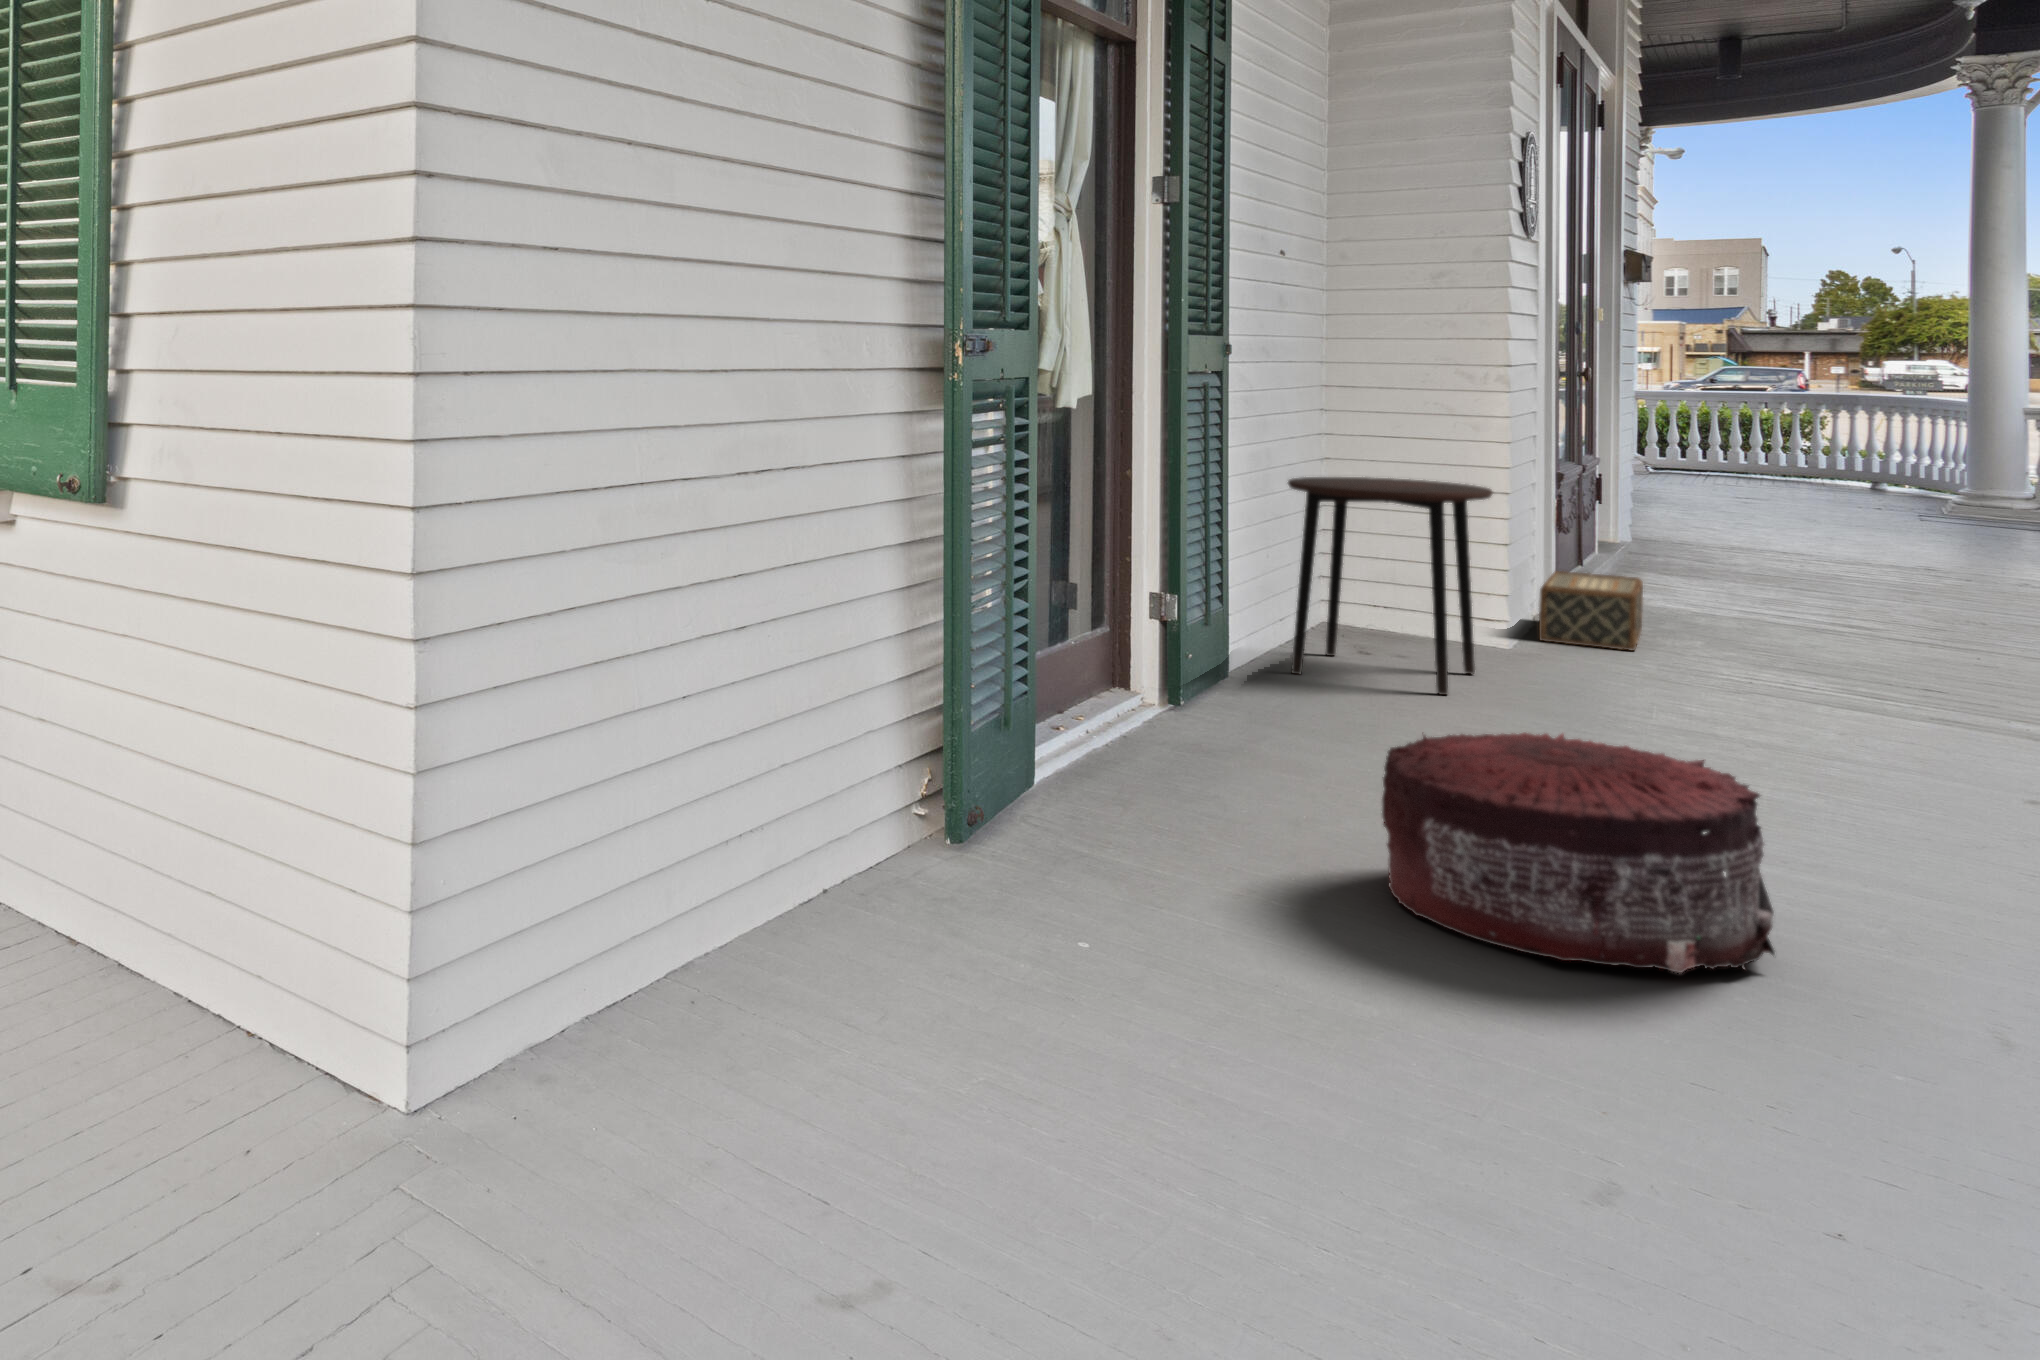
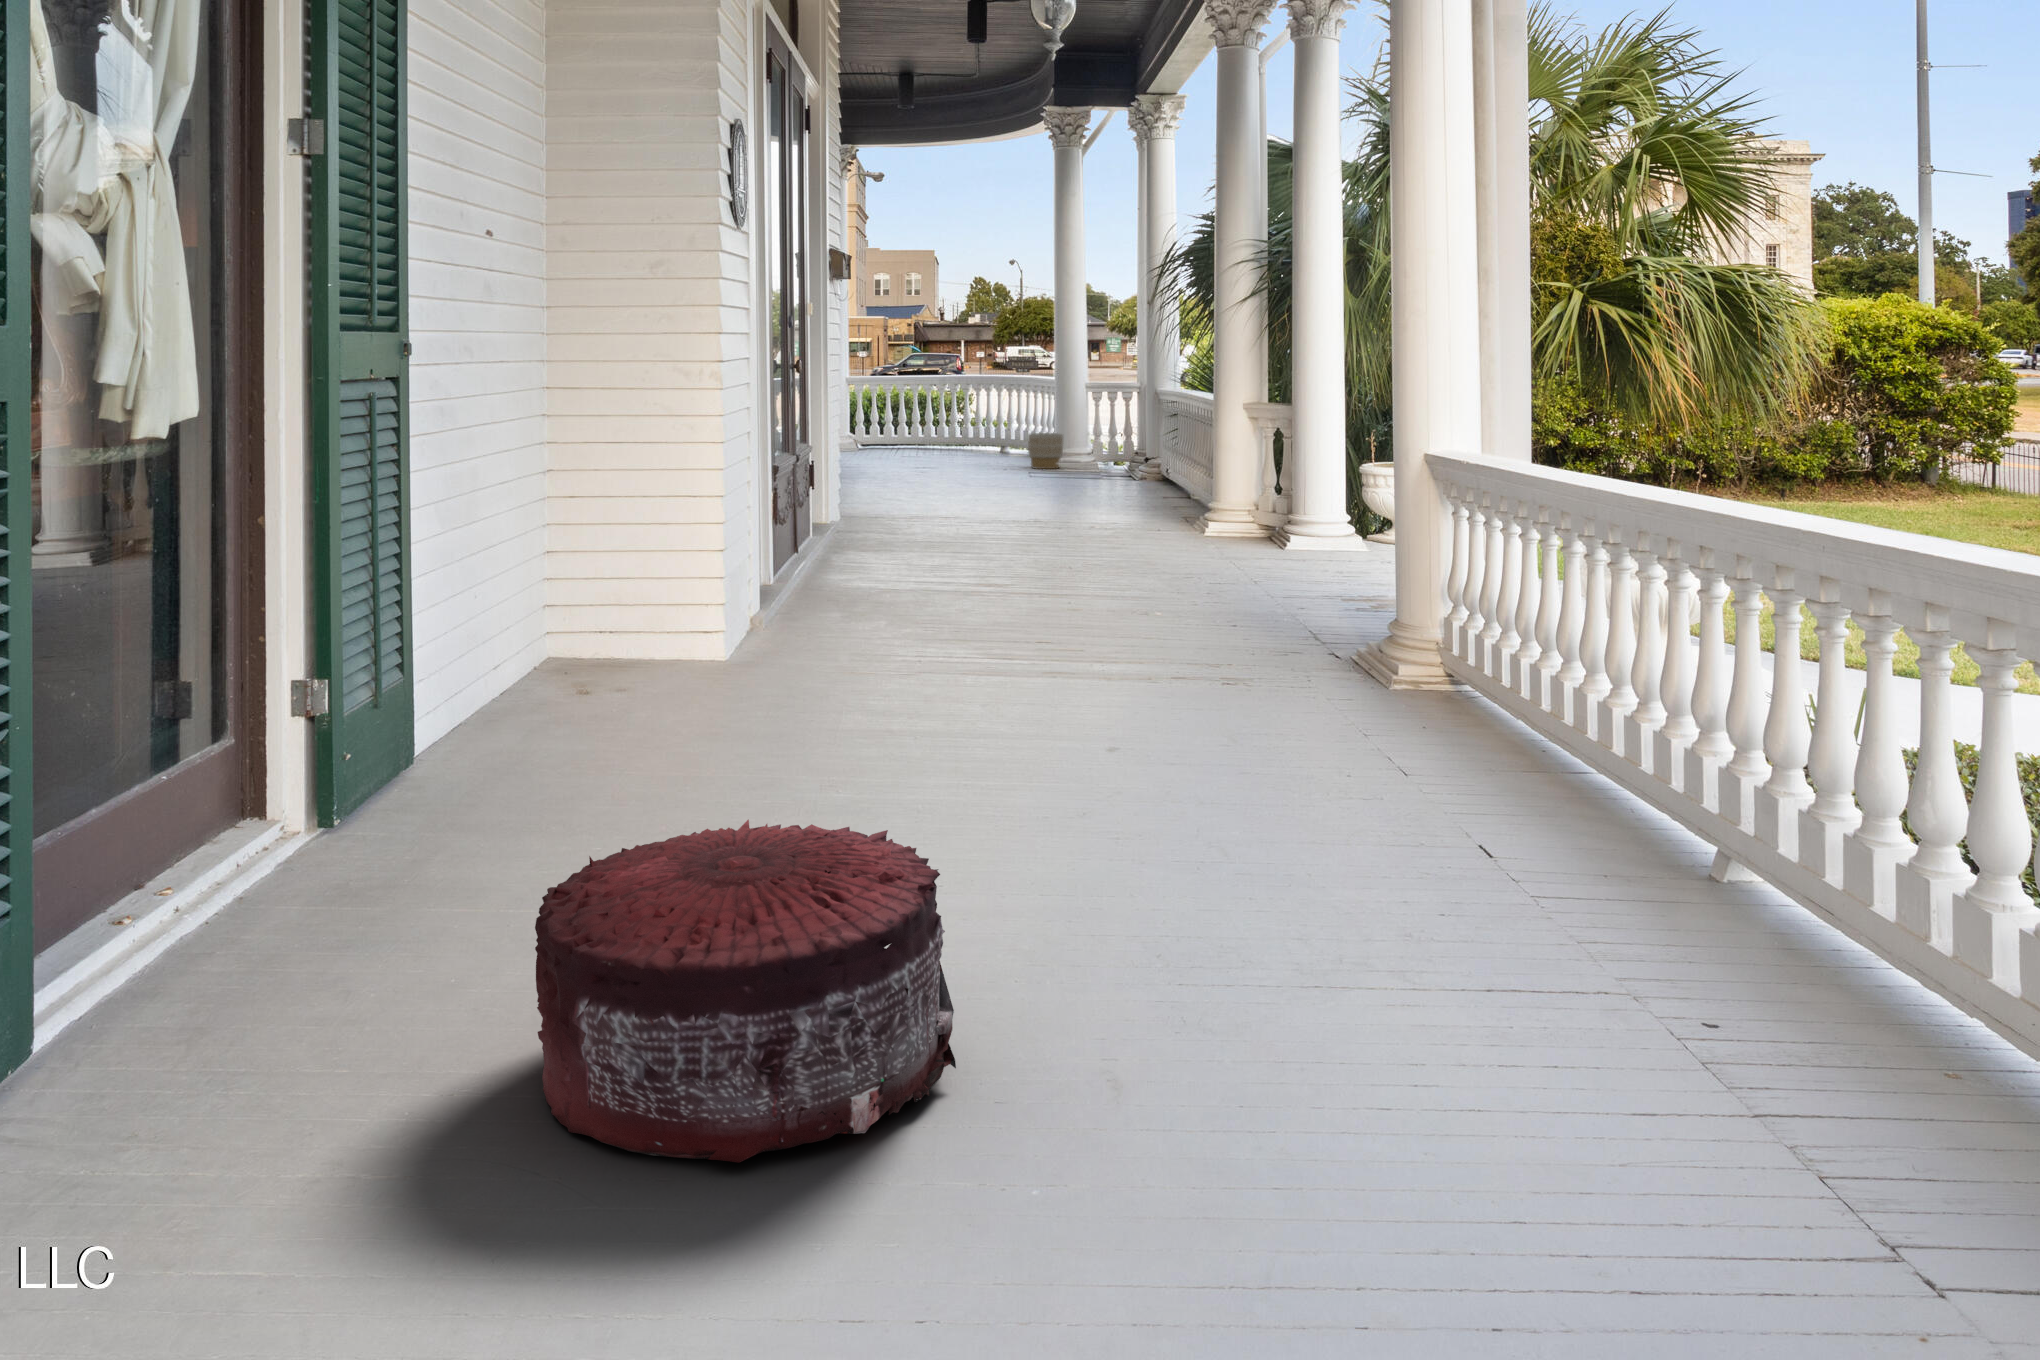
planter: none [1914,462,1973,507] -> present [1028,433,1063,469]
side table: present [1288,477,1493,695] -> none [489,493,702,737]
woven basket: present [1539,571,1643,650] -> none [753,570,841,647]

